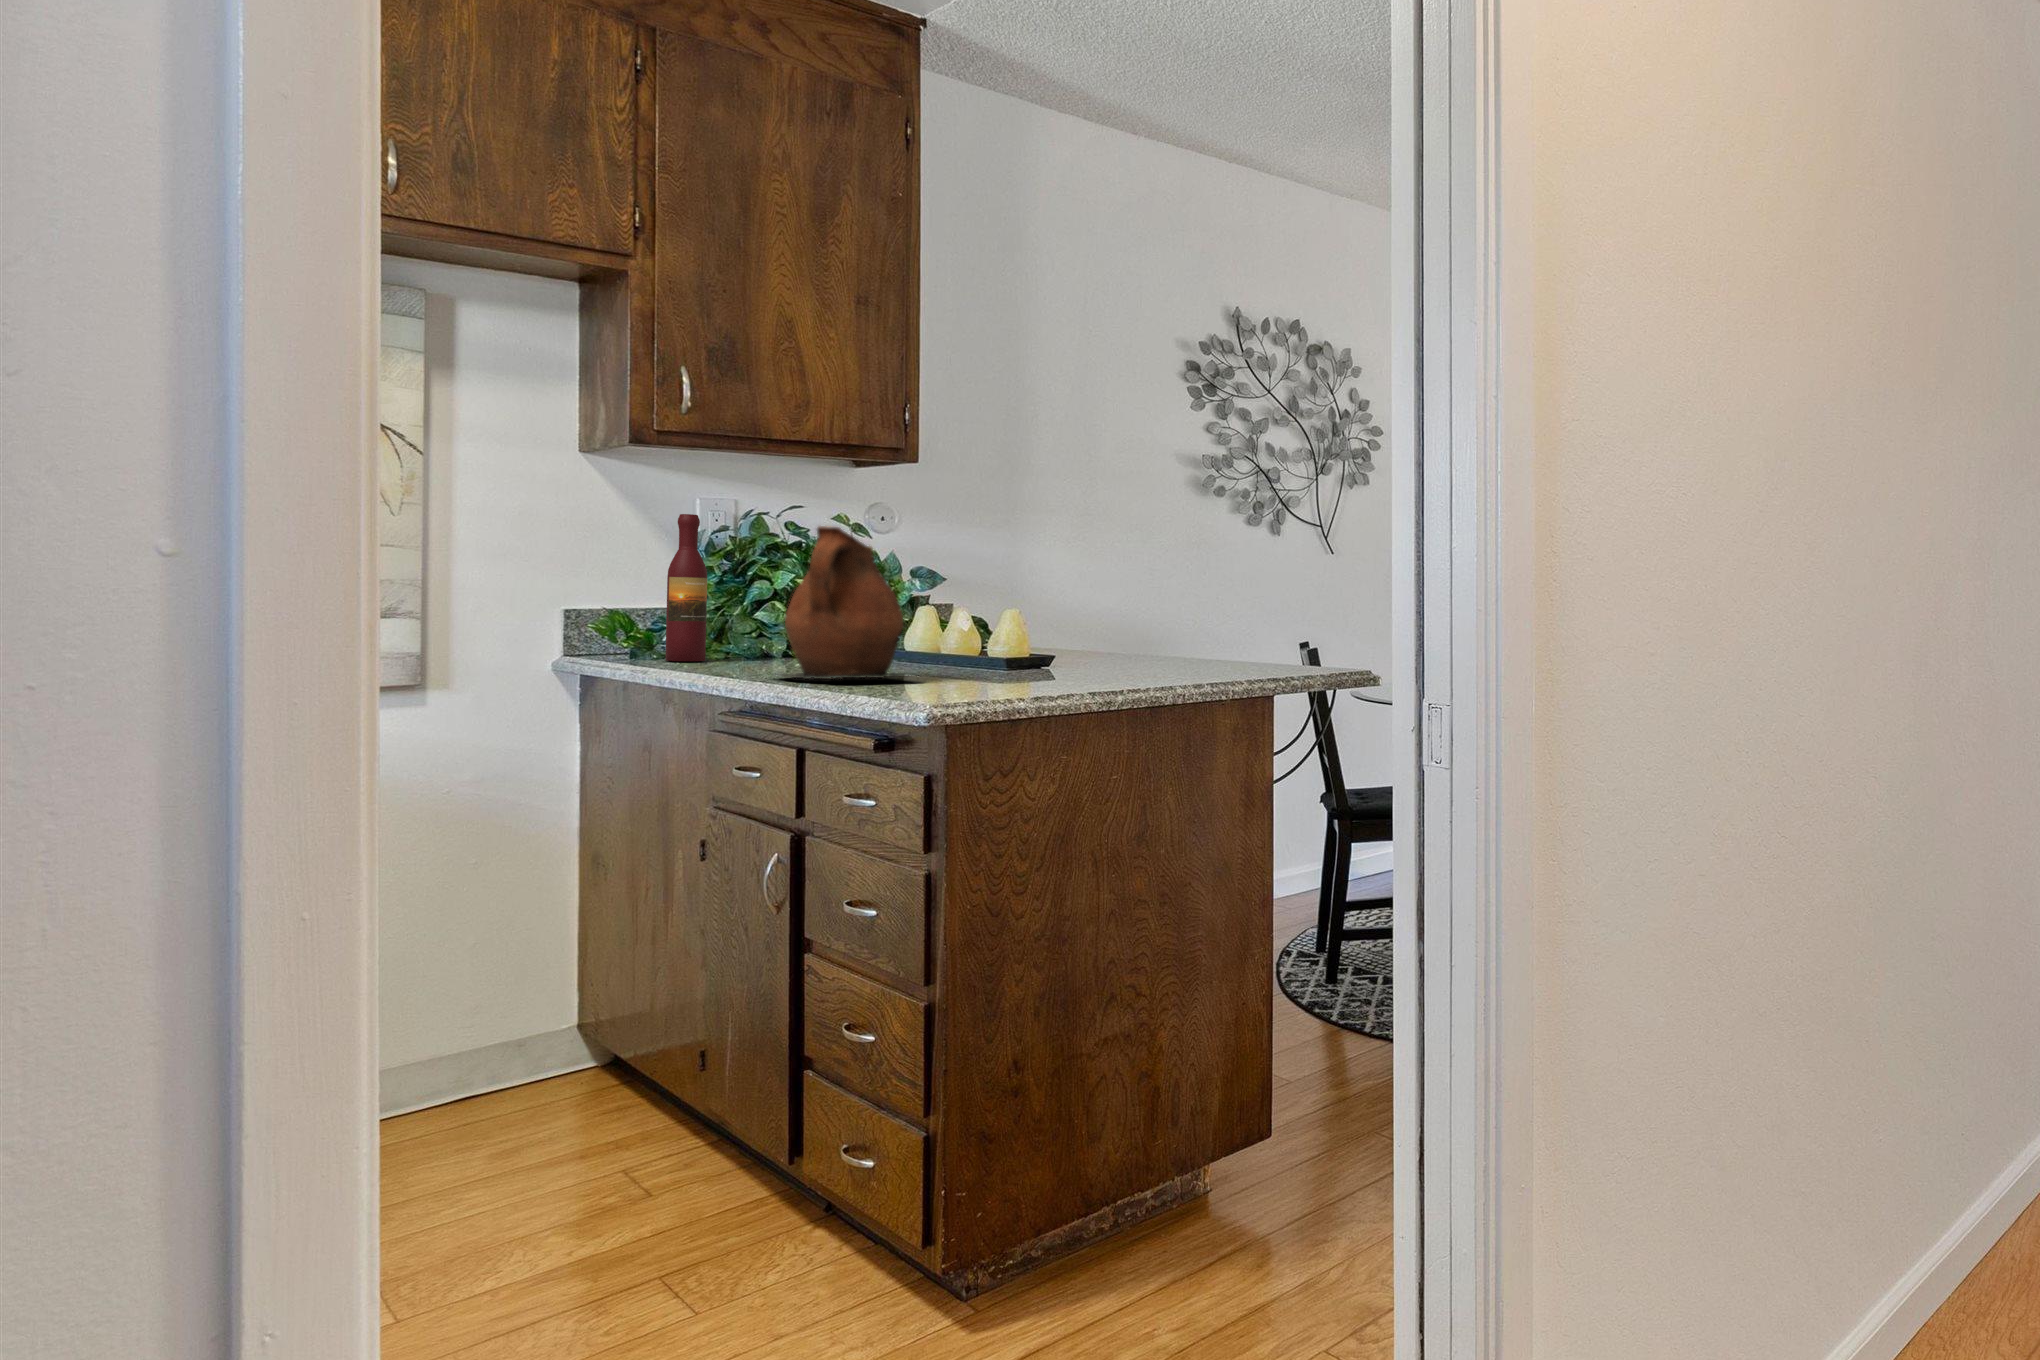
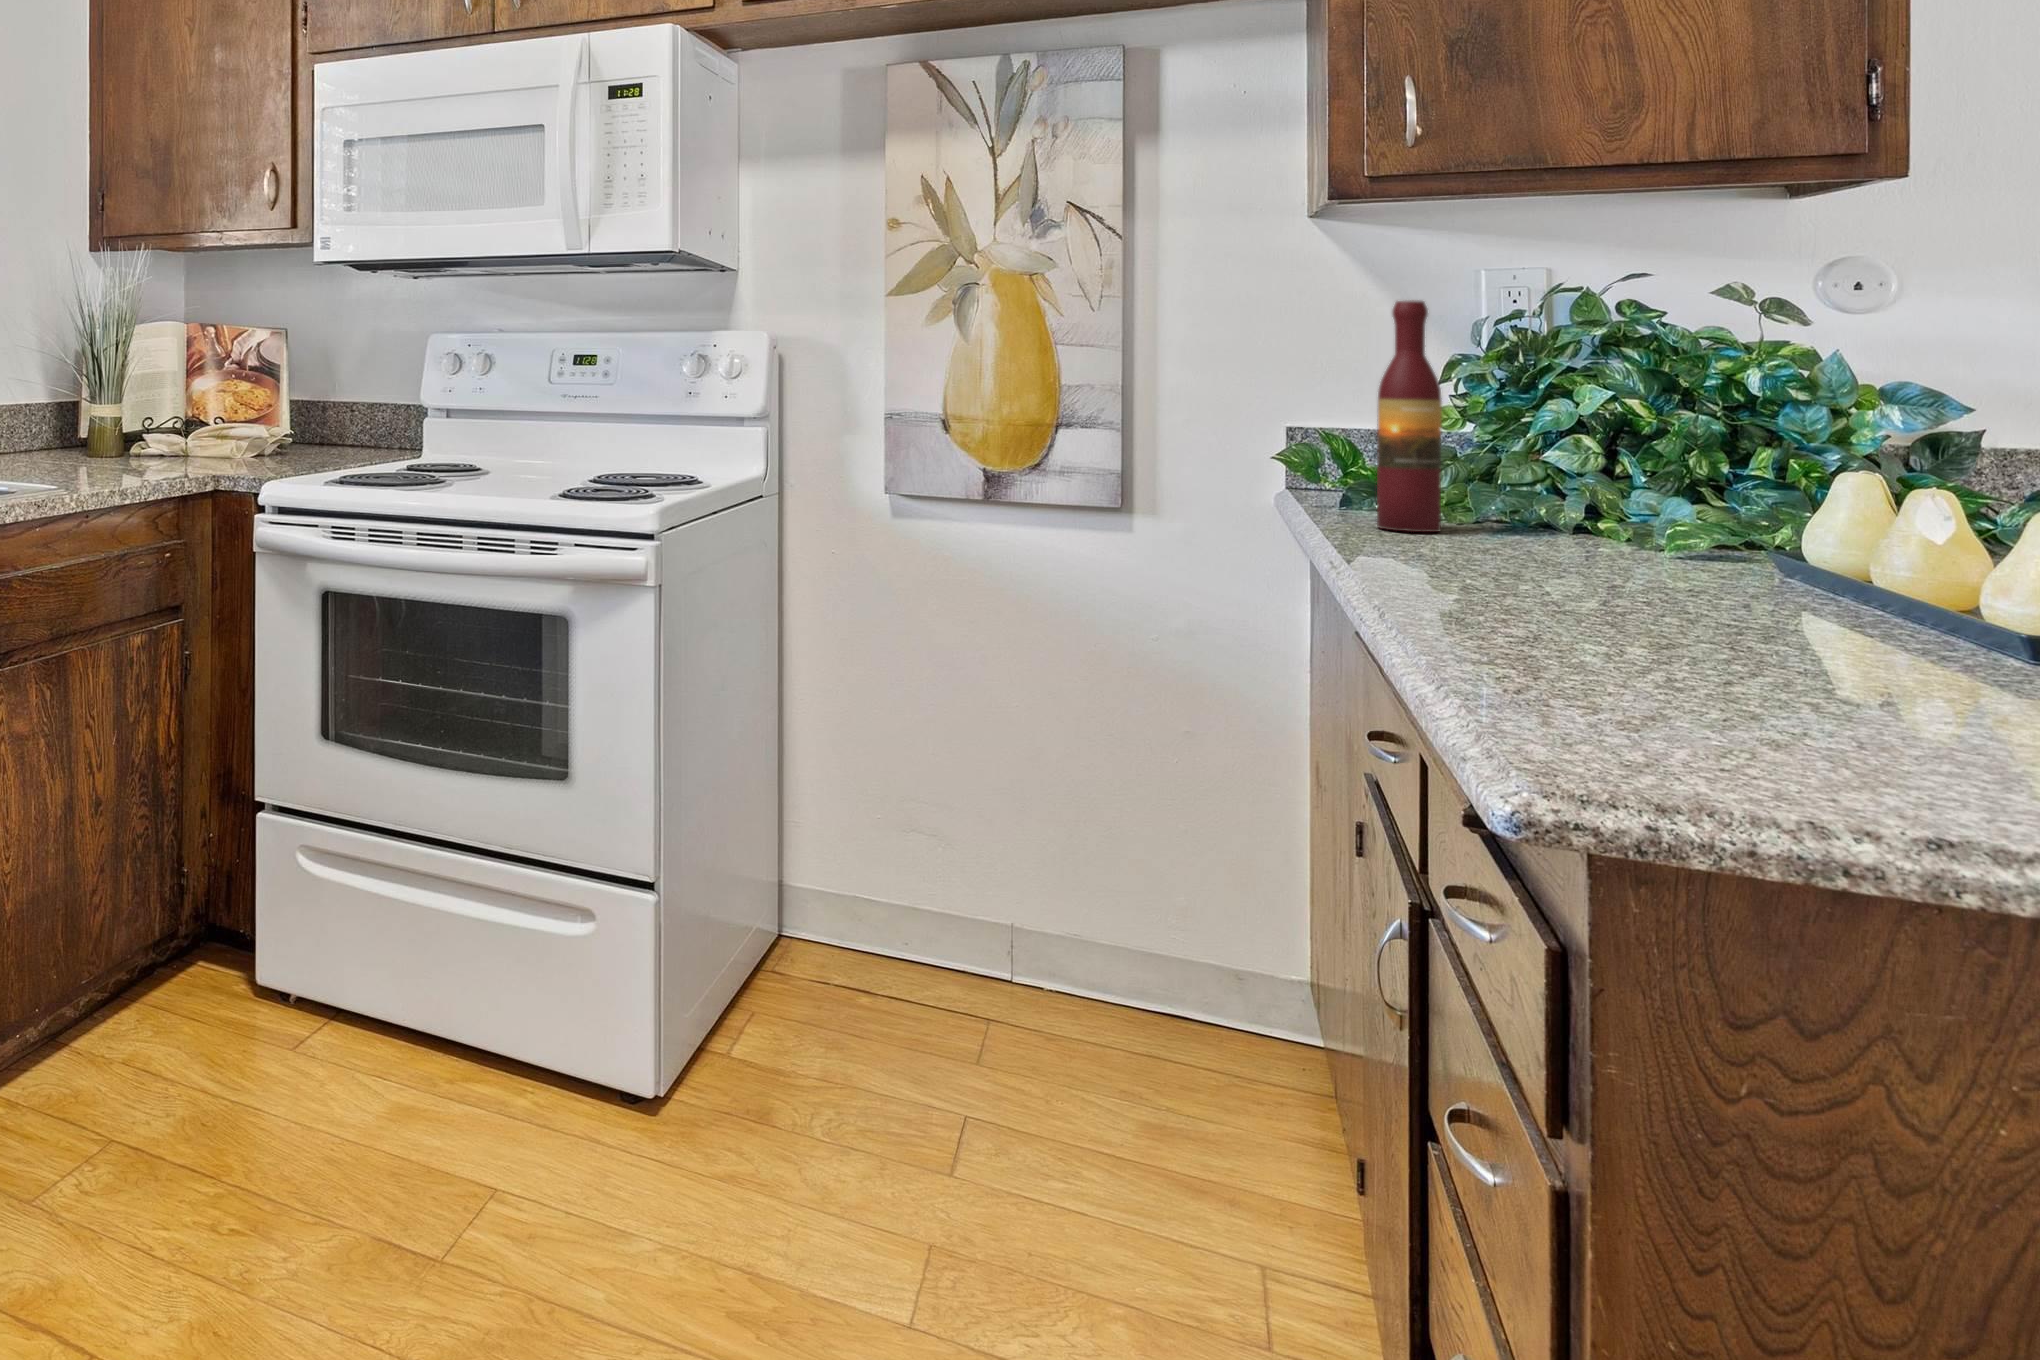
ceramic pitcher: present [770,526,921,679] -> none [1470,313,1831,638]

